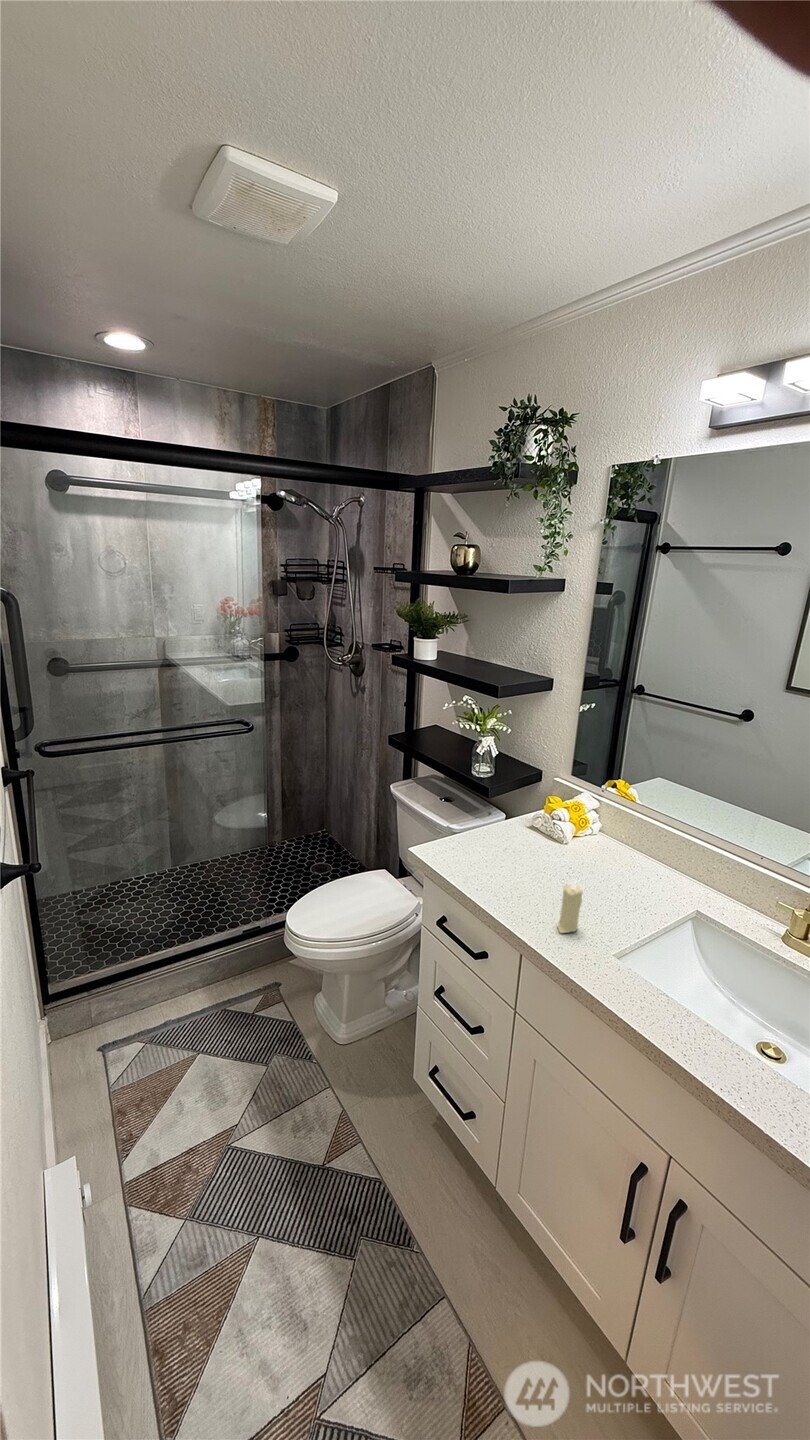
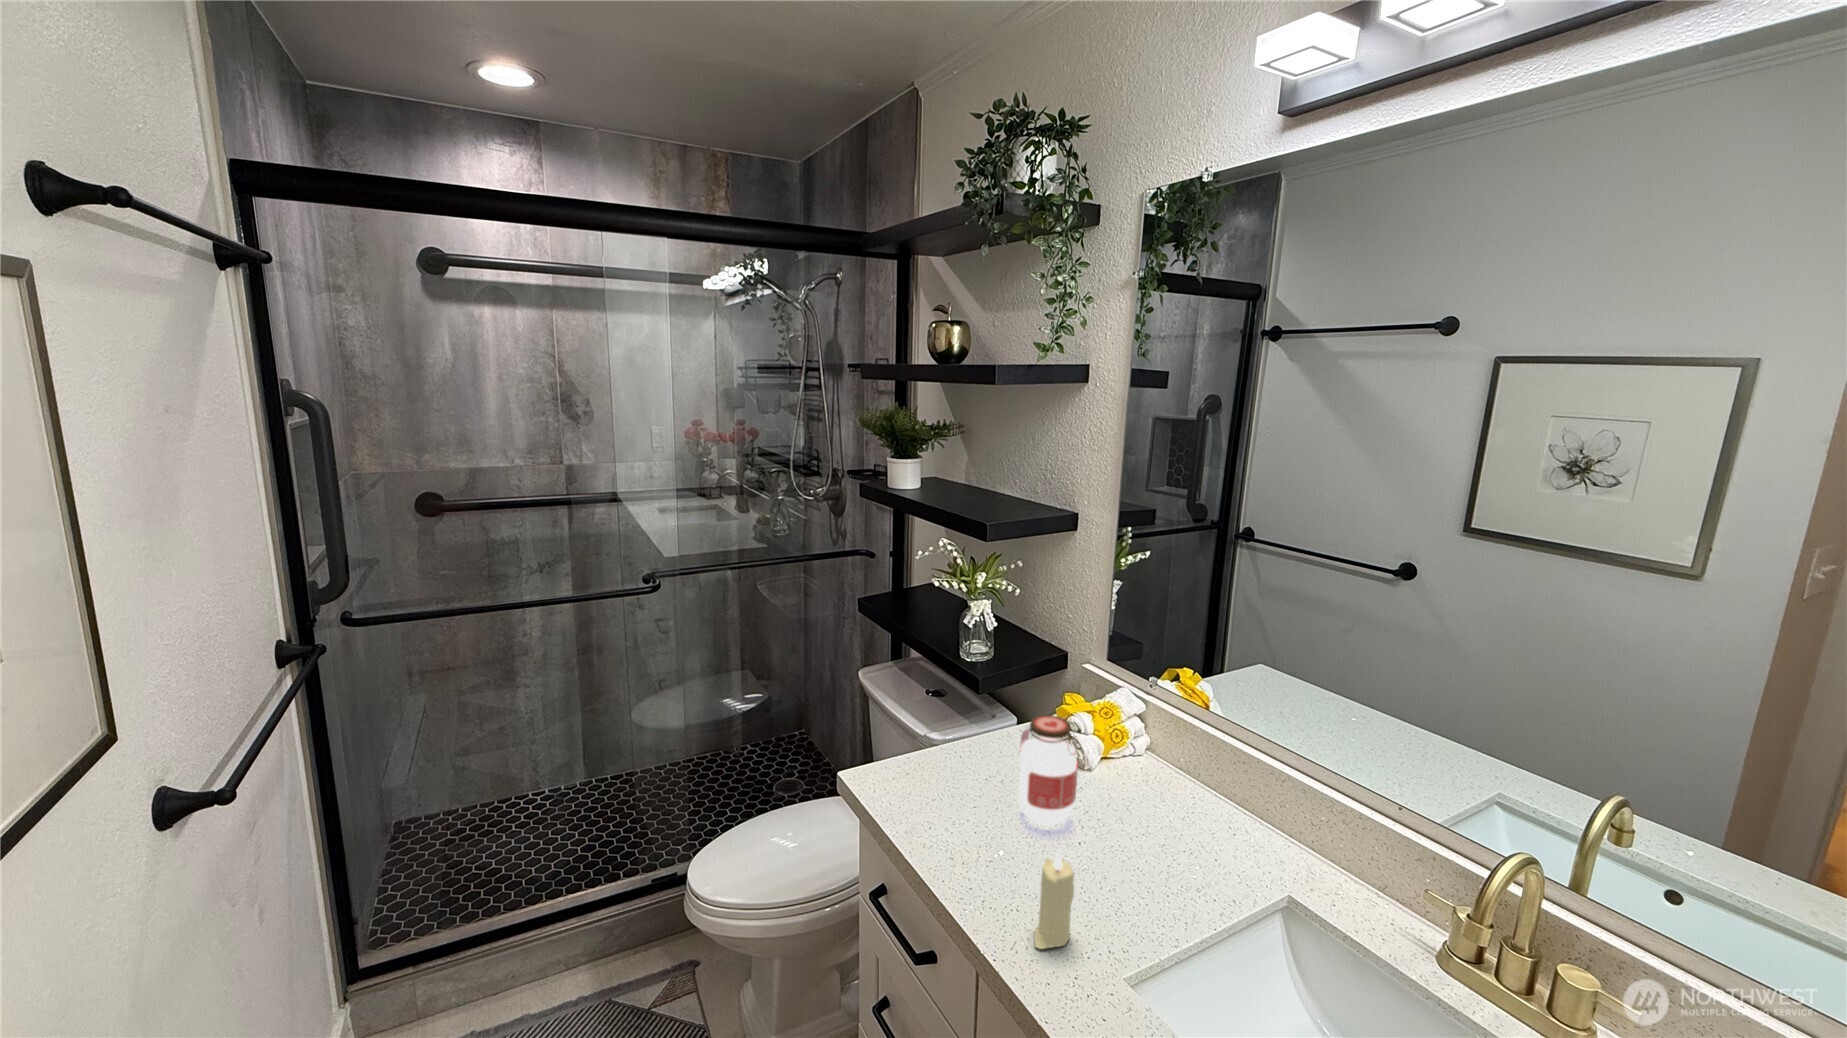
jar: none [531,808,572,874] -> present [1019,715,1079,826]

